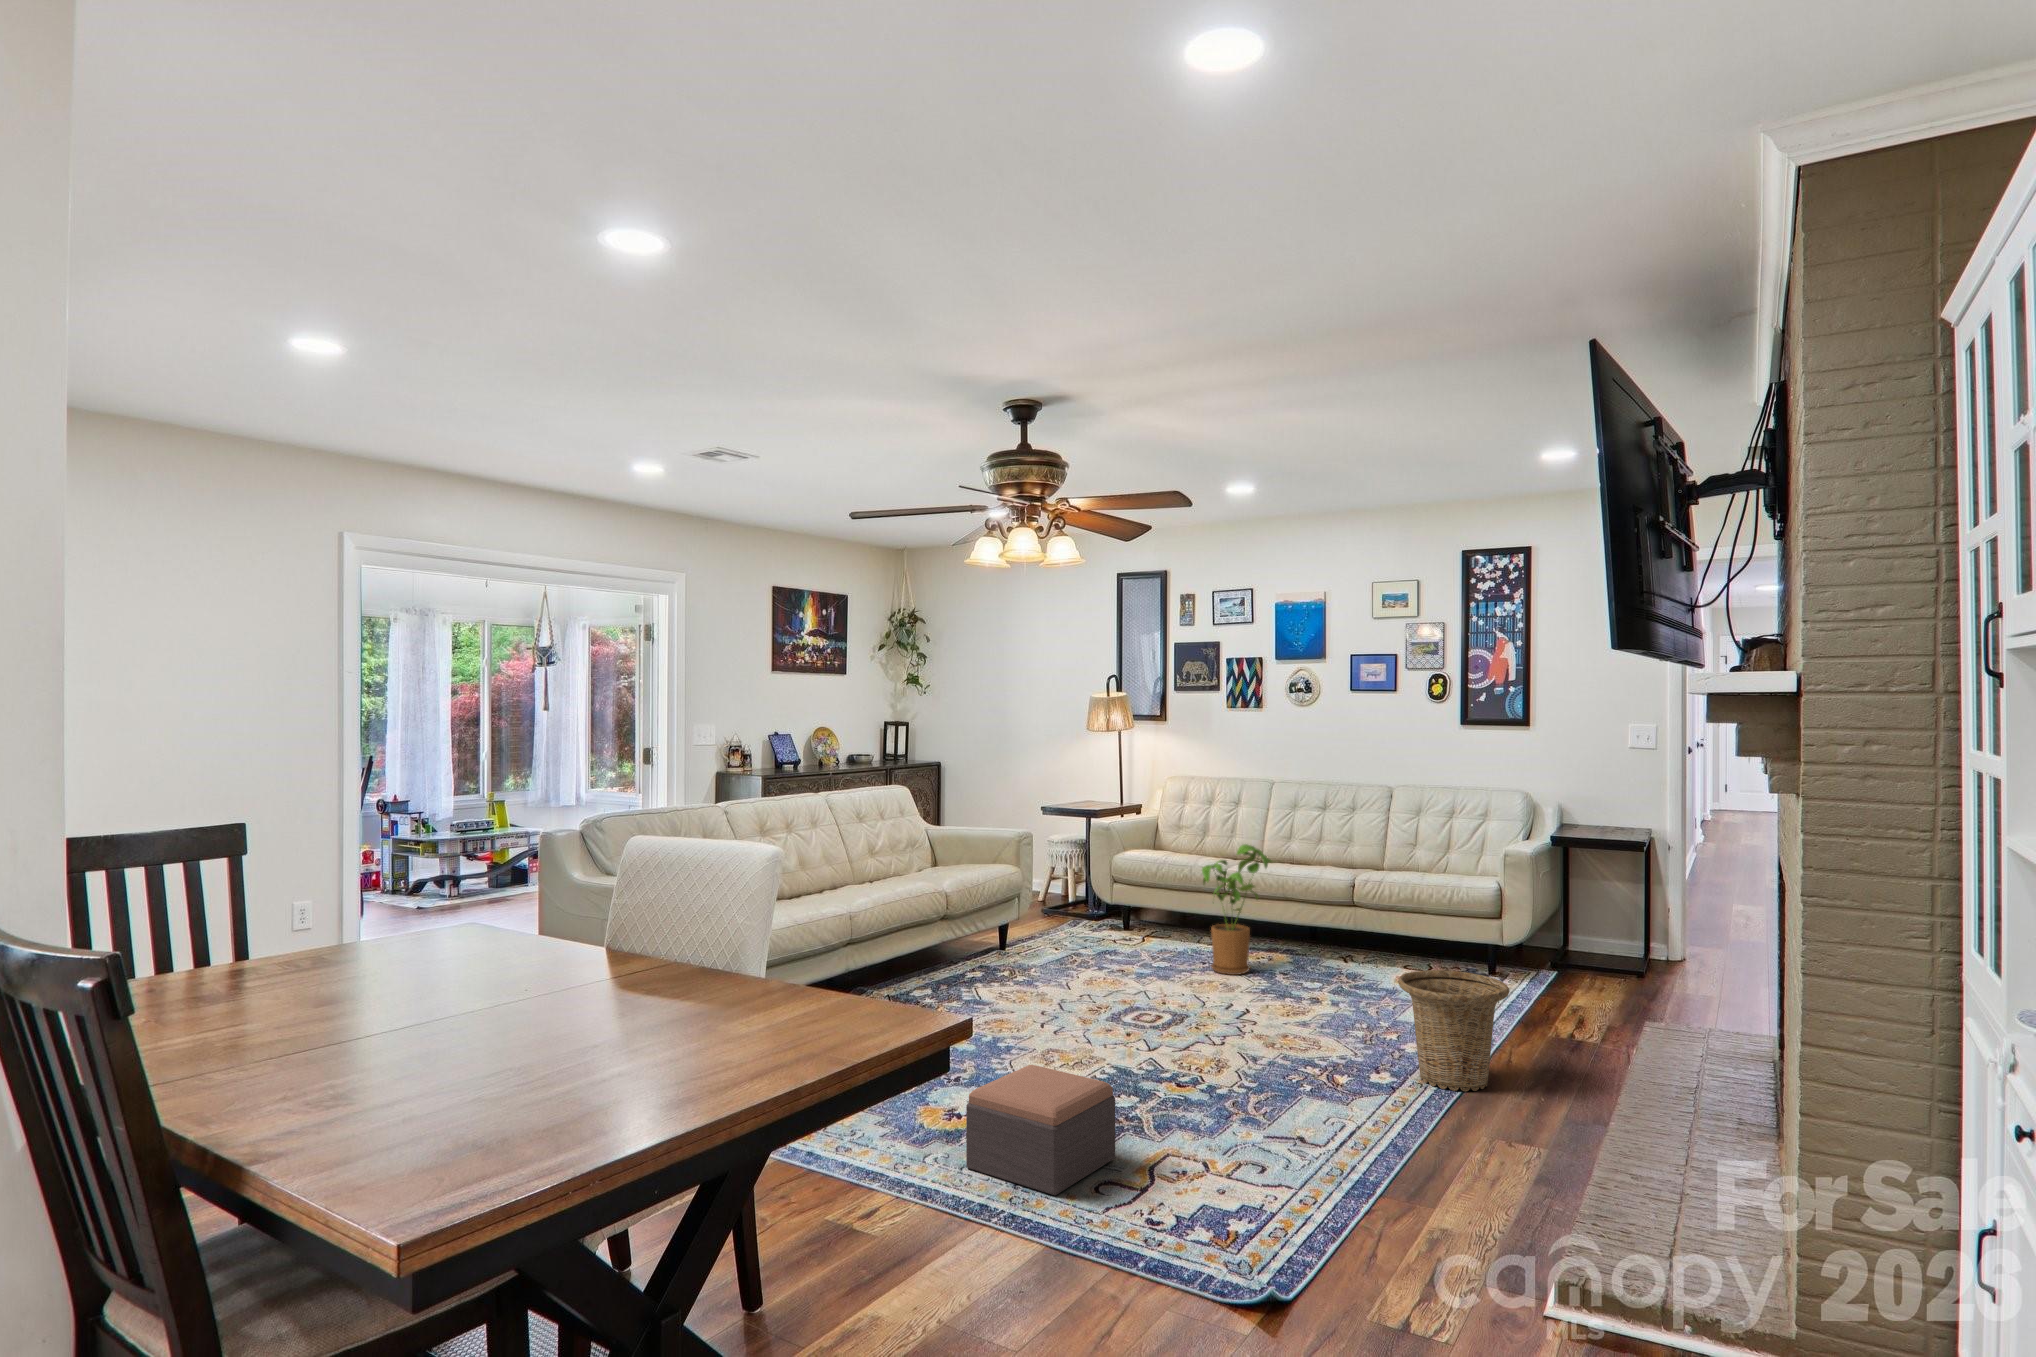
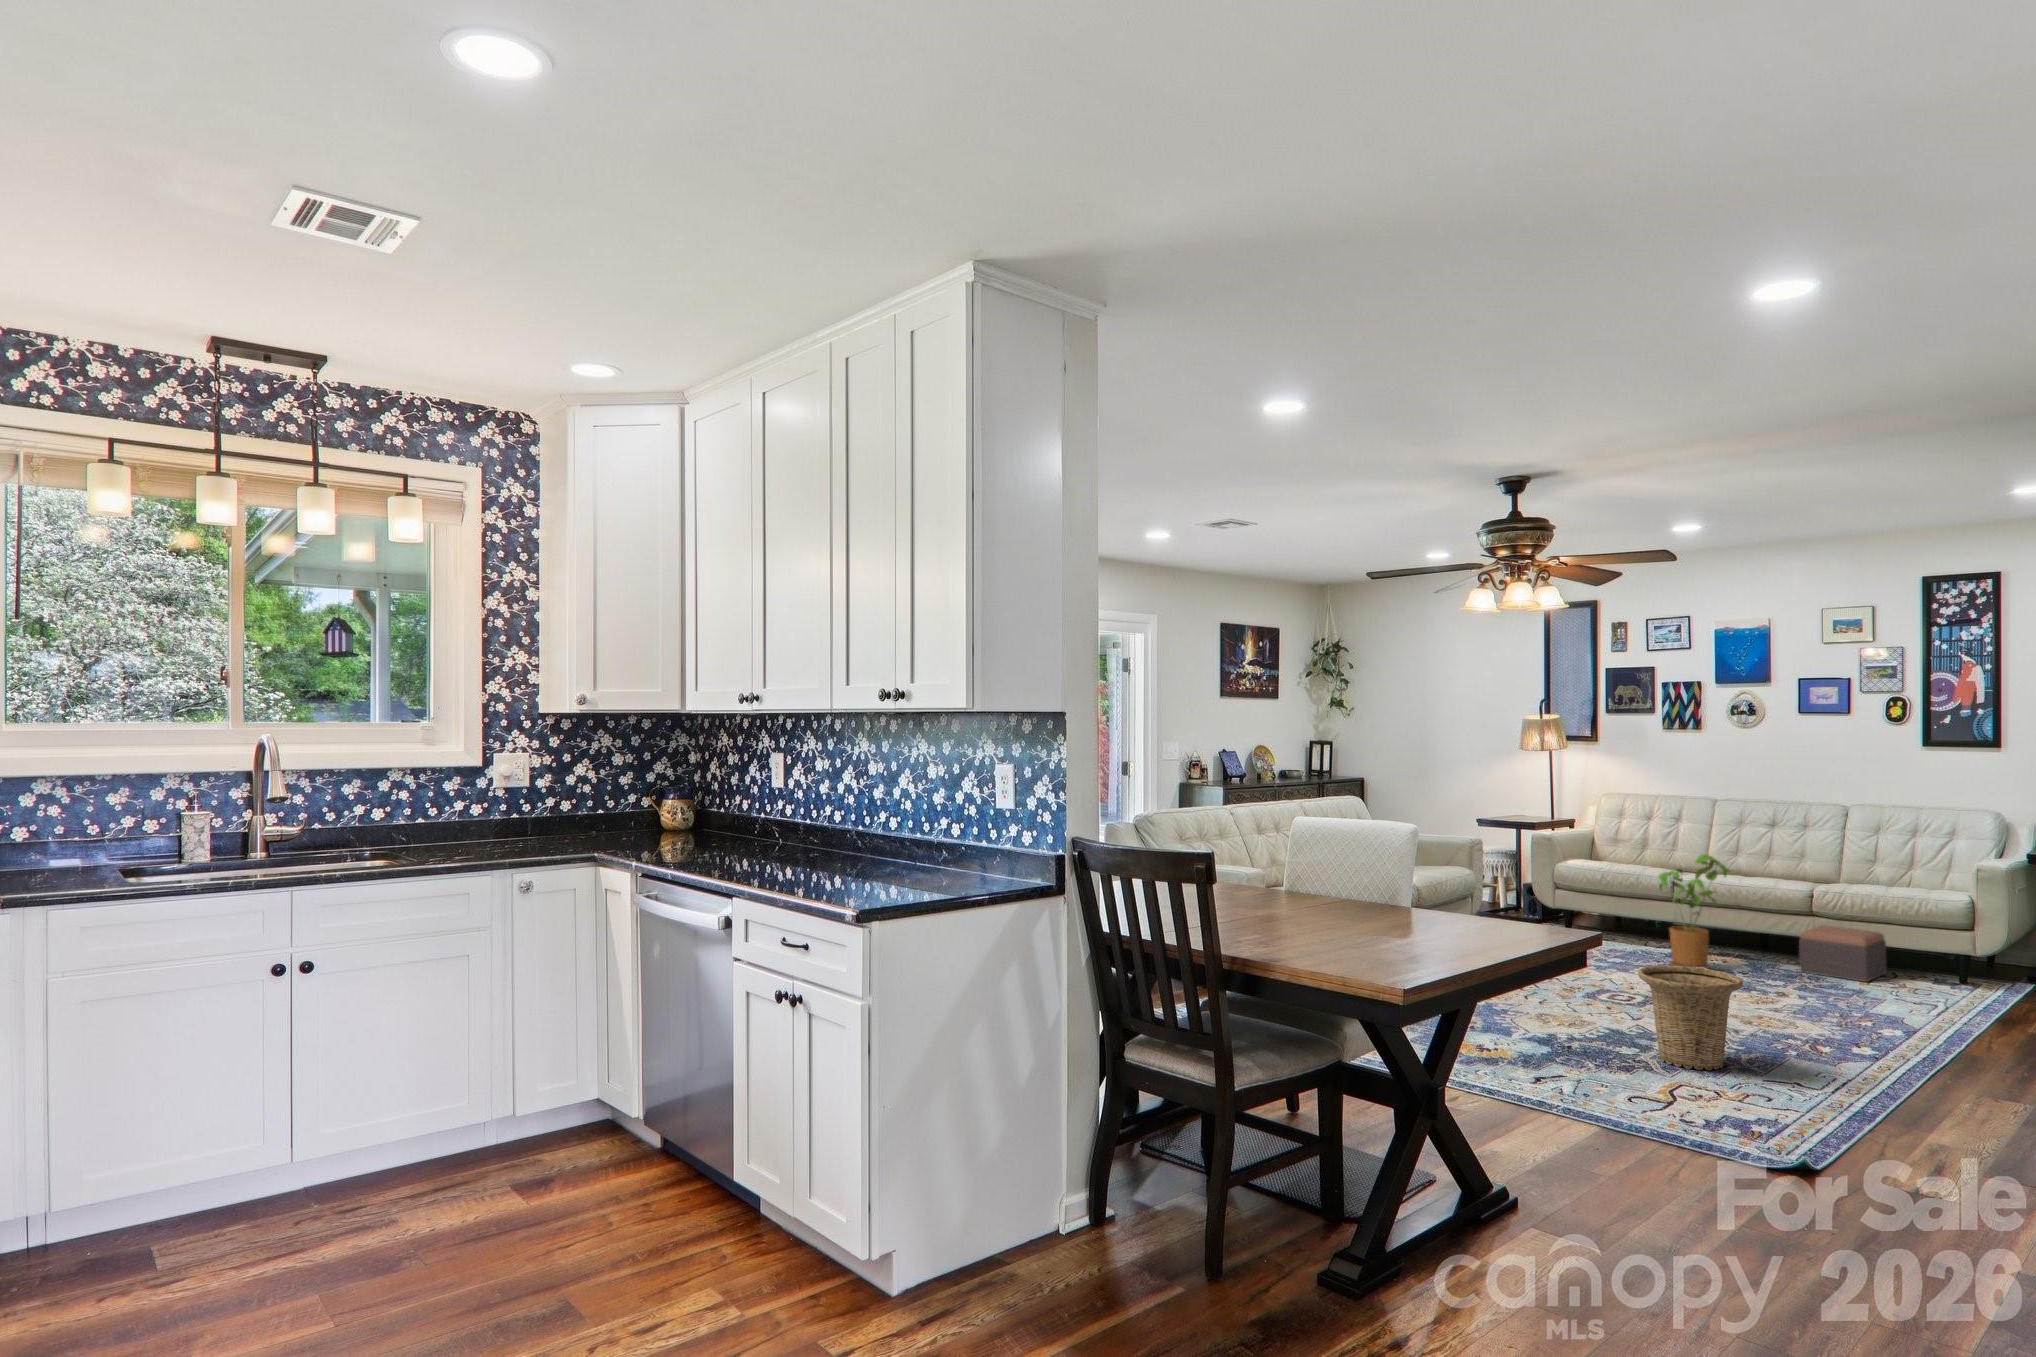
basket: present [1398,970,1509,1092] -> present [1638,966,1743,1070]
footstool: present [966,1065,1115,1195] -> present [1799,925,1887,982]

